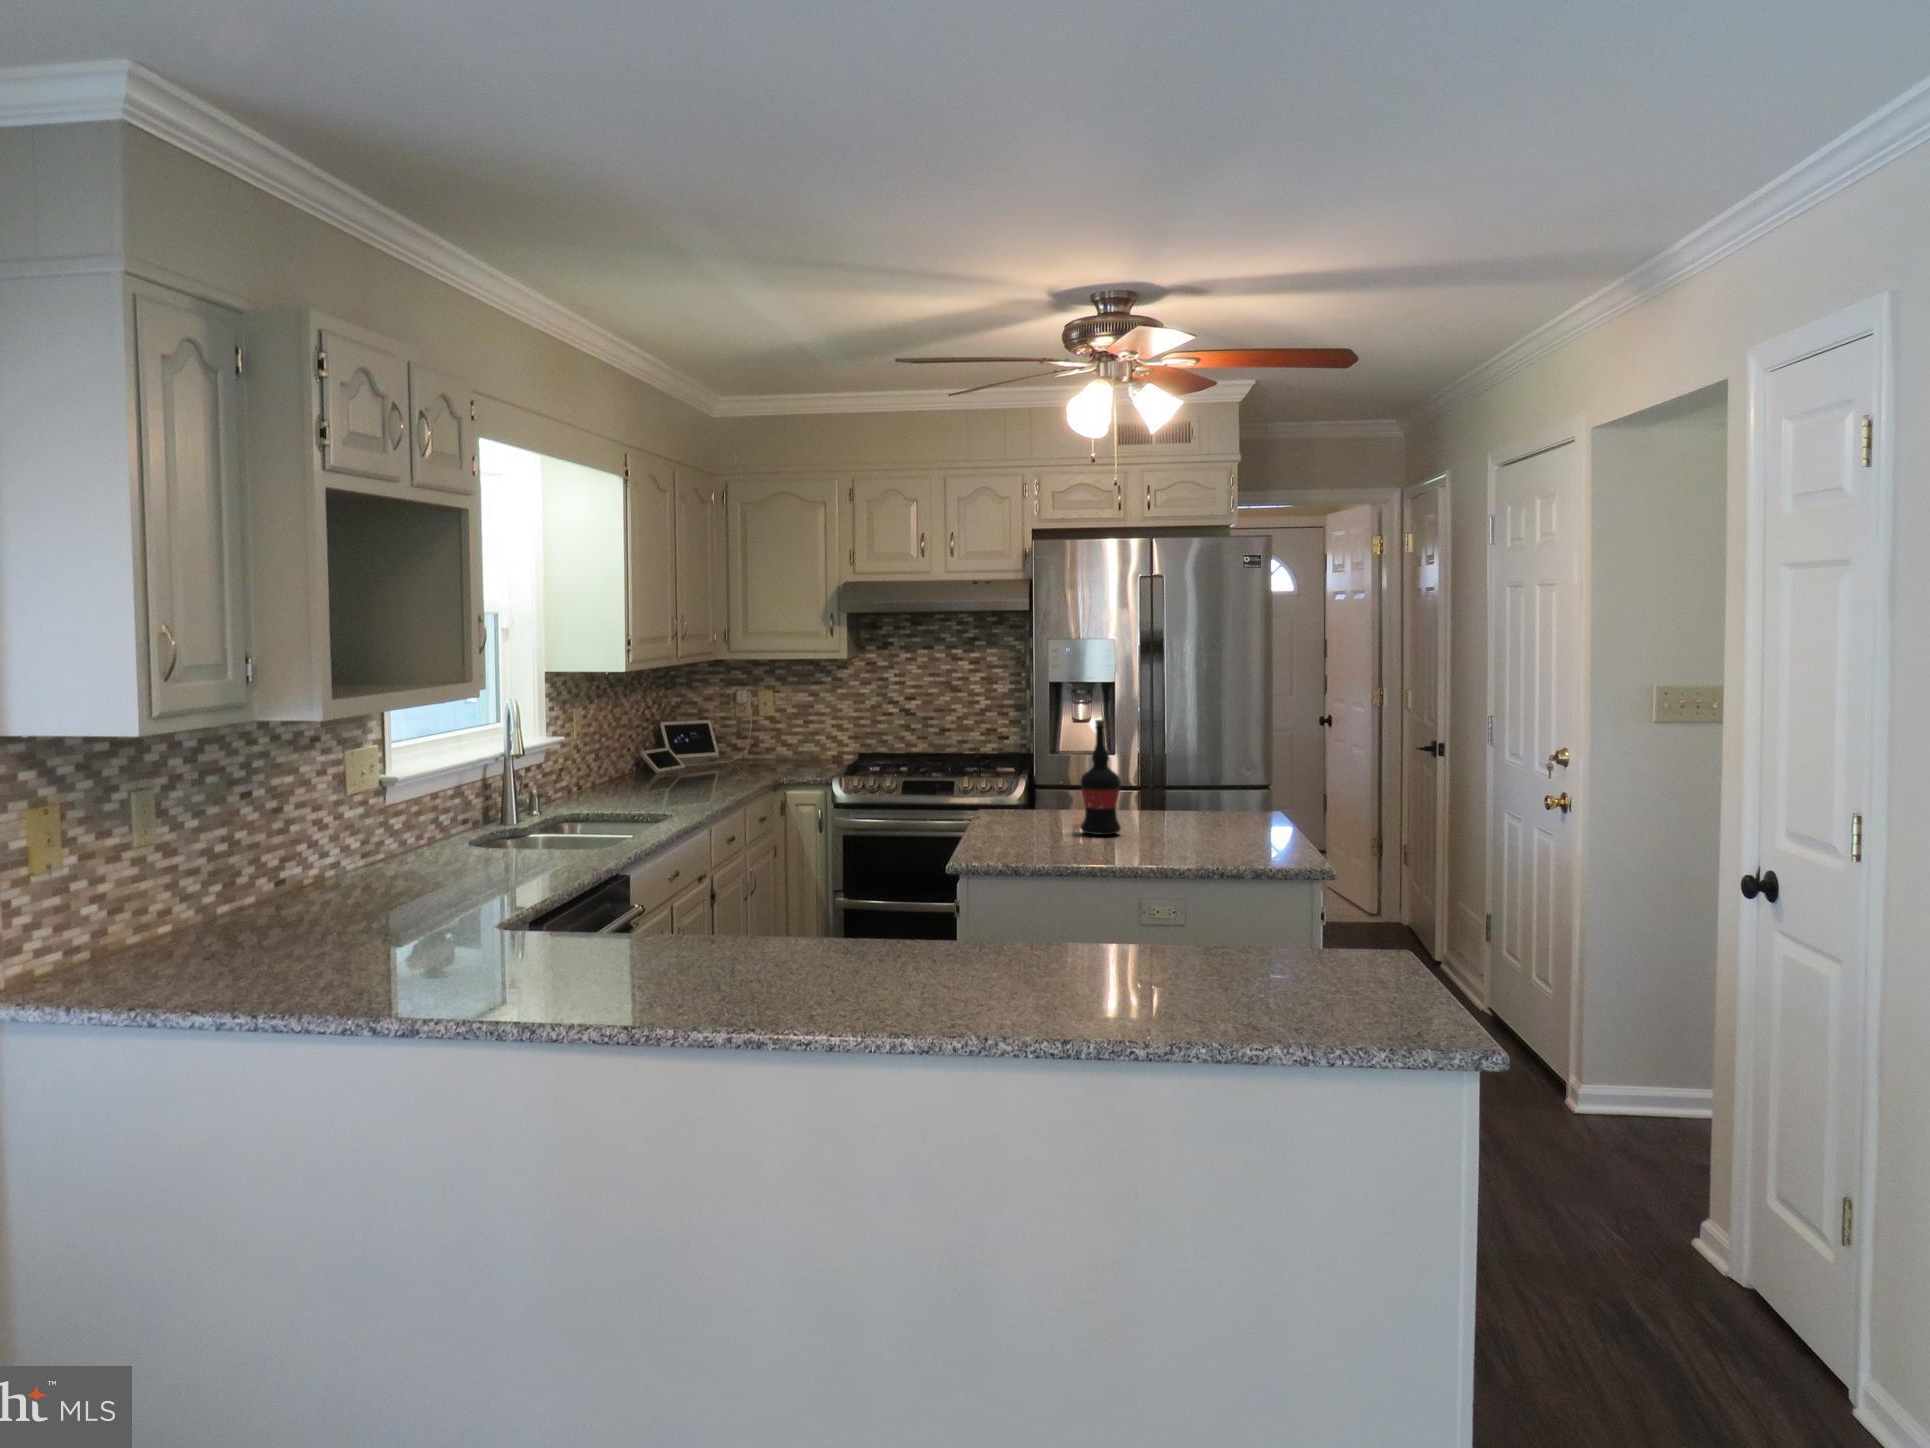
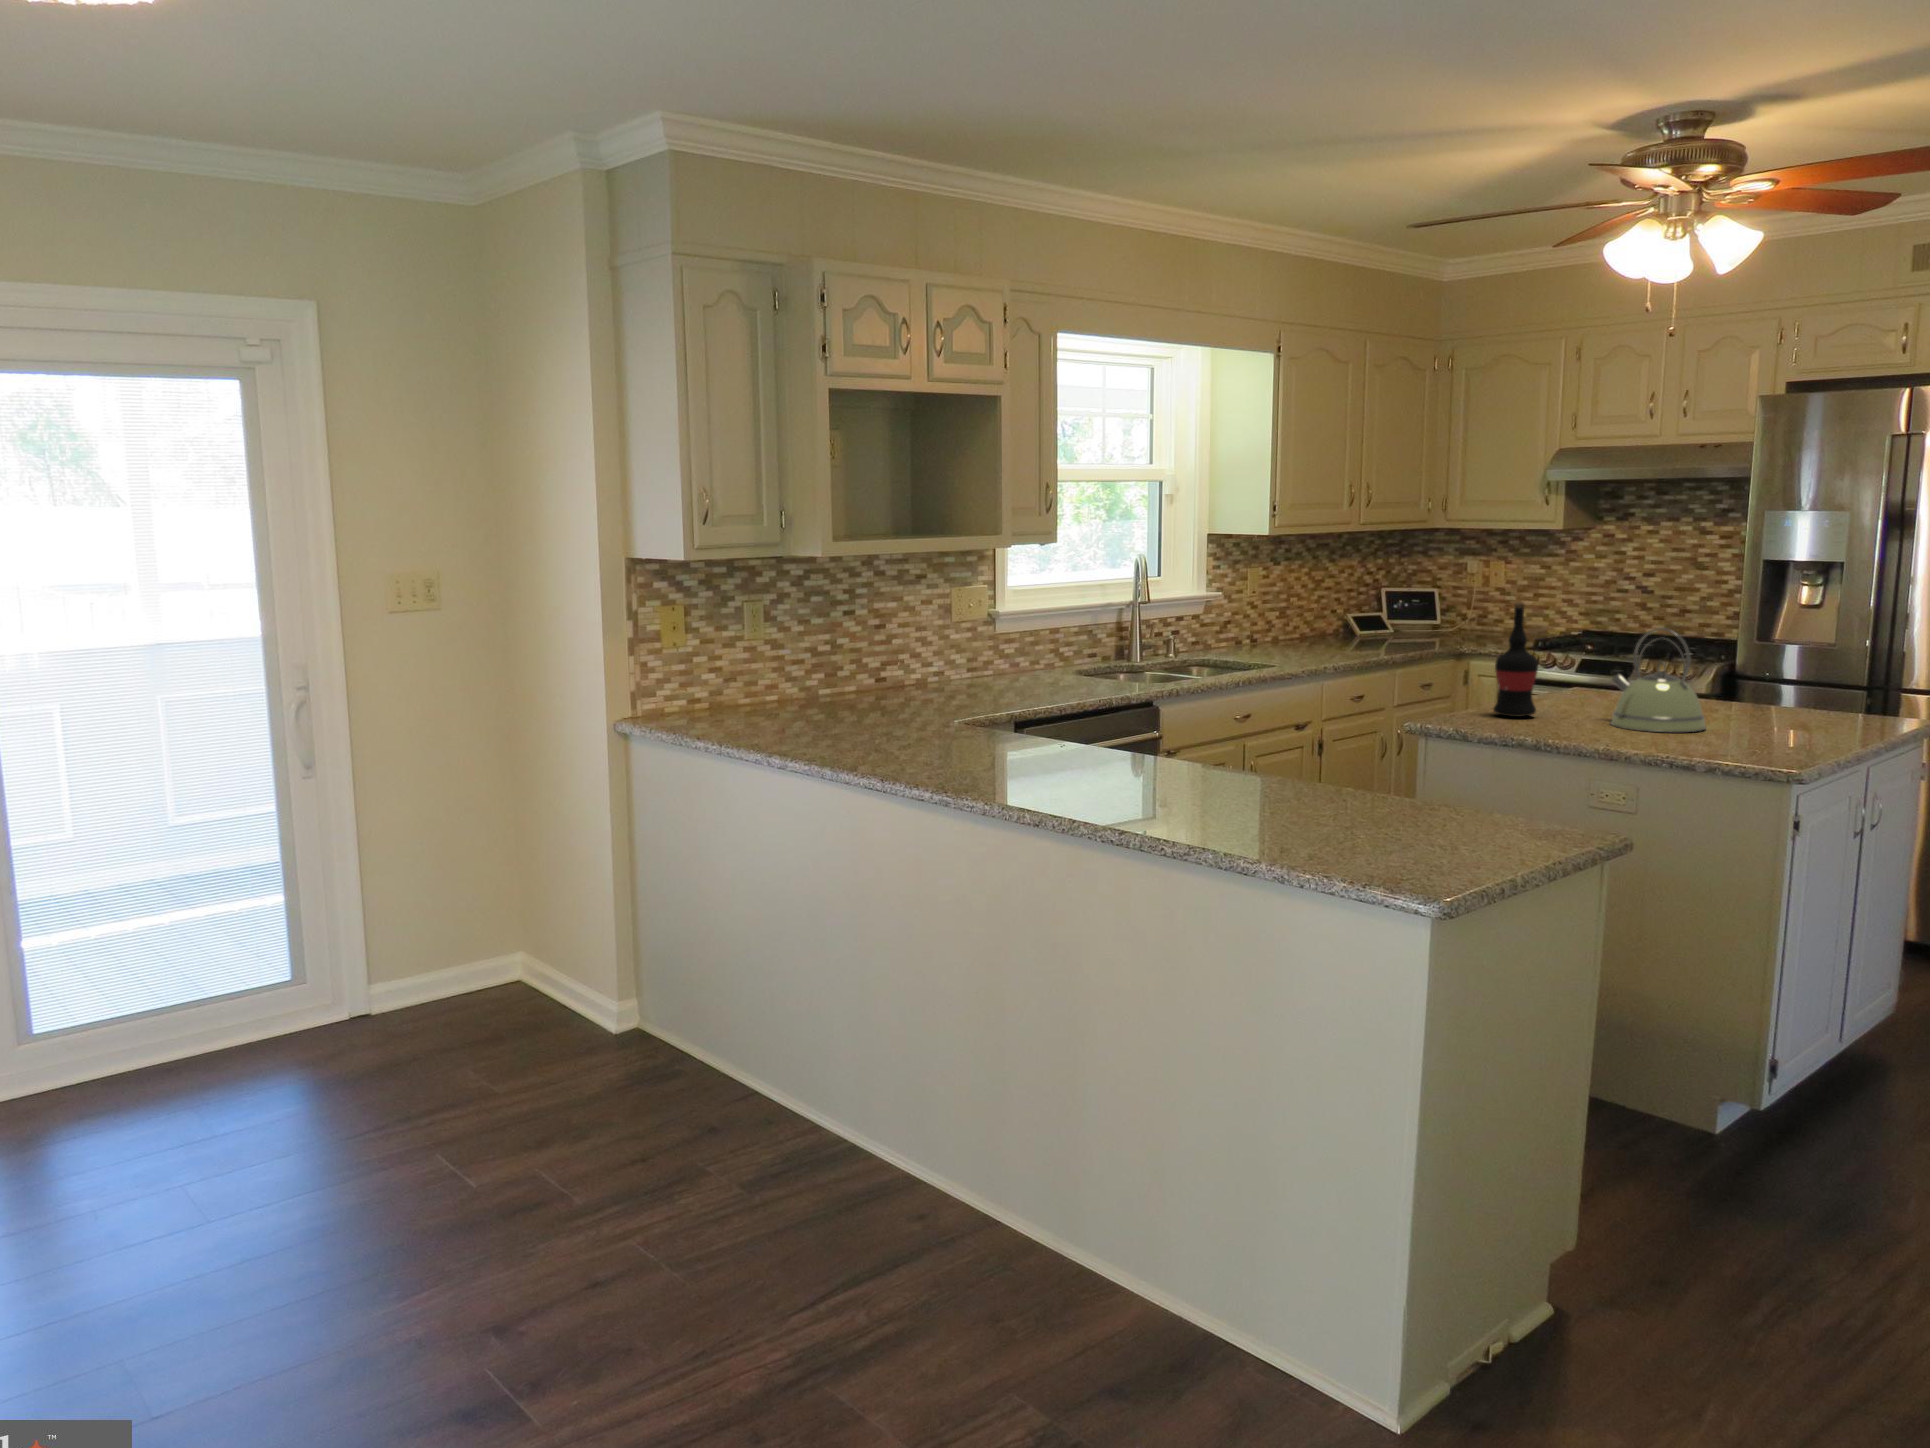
kettle: none [1164,736,1259,835] -> present [1611,628,1706,732]

